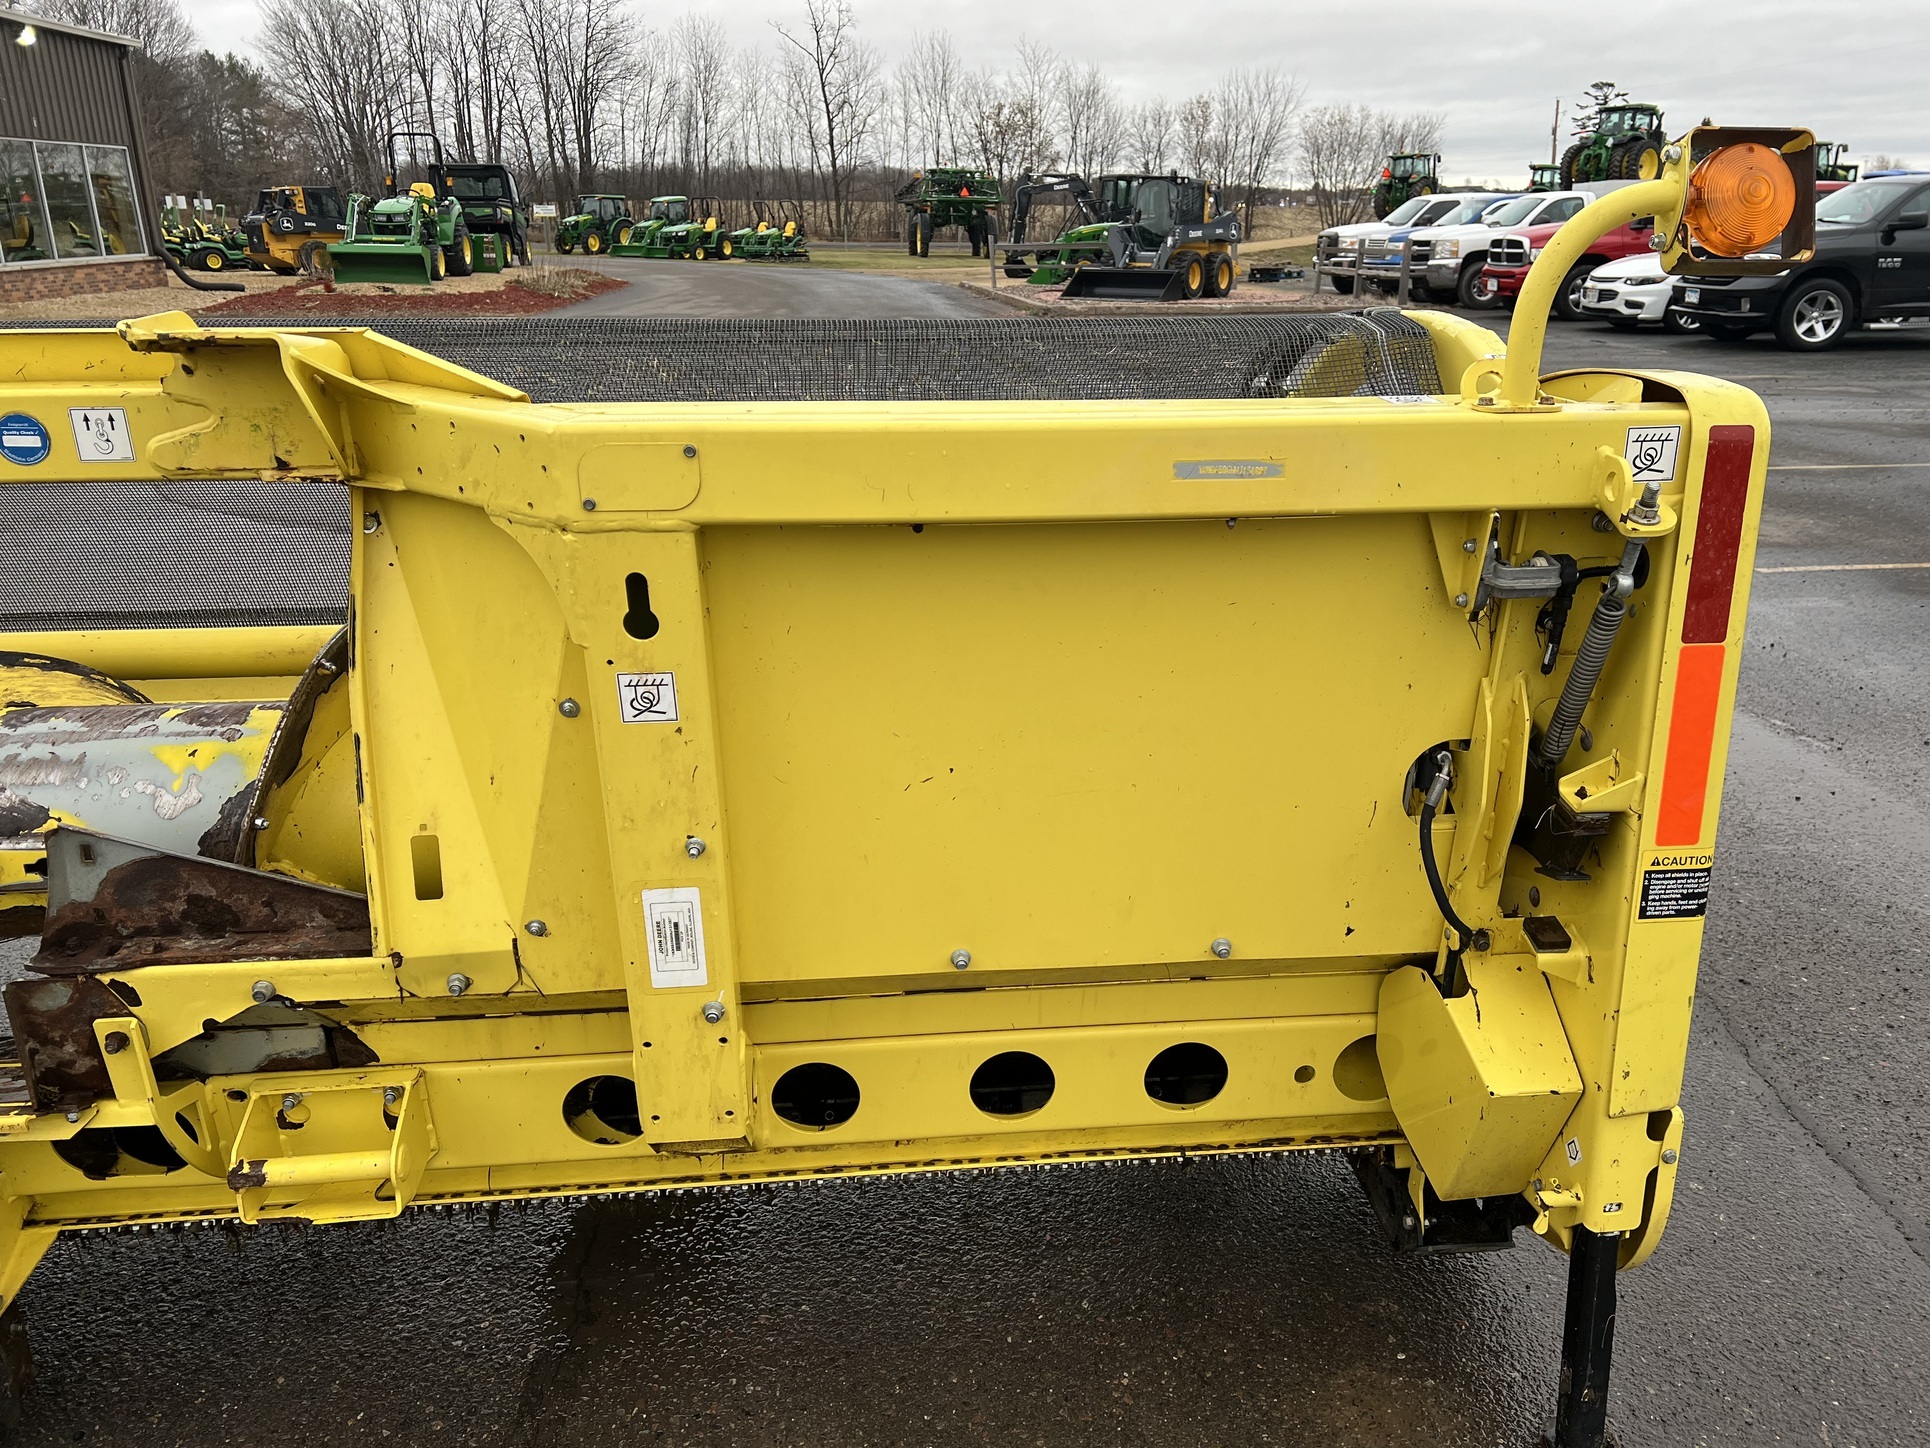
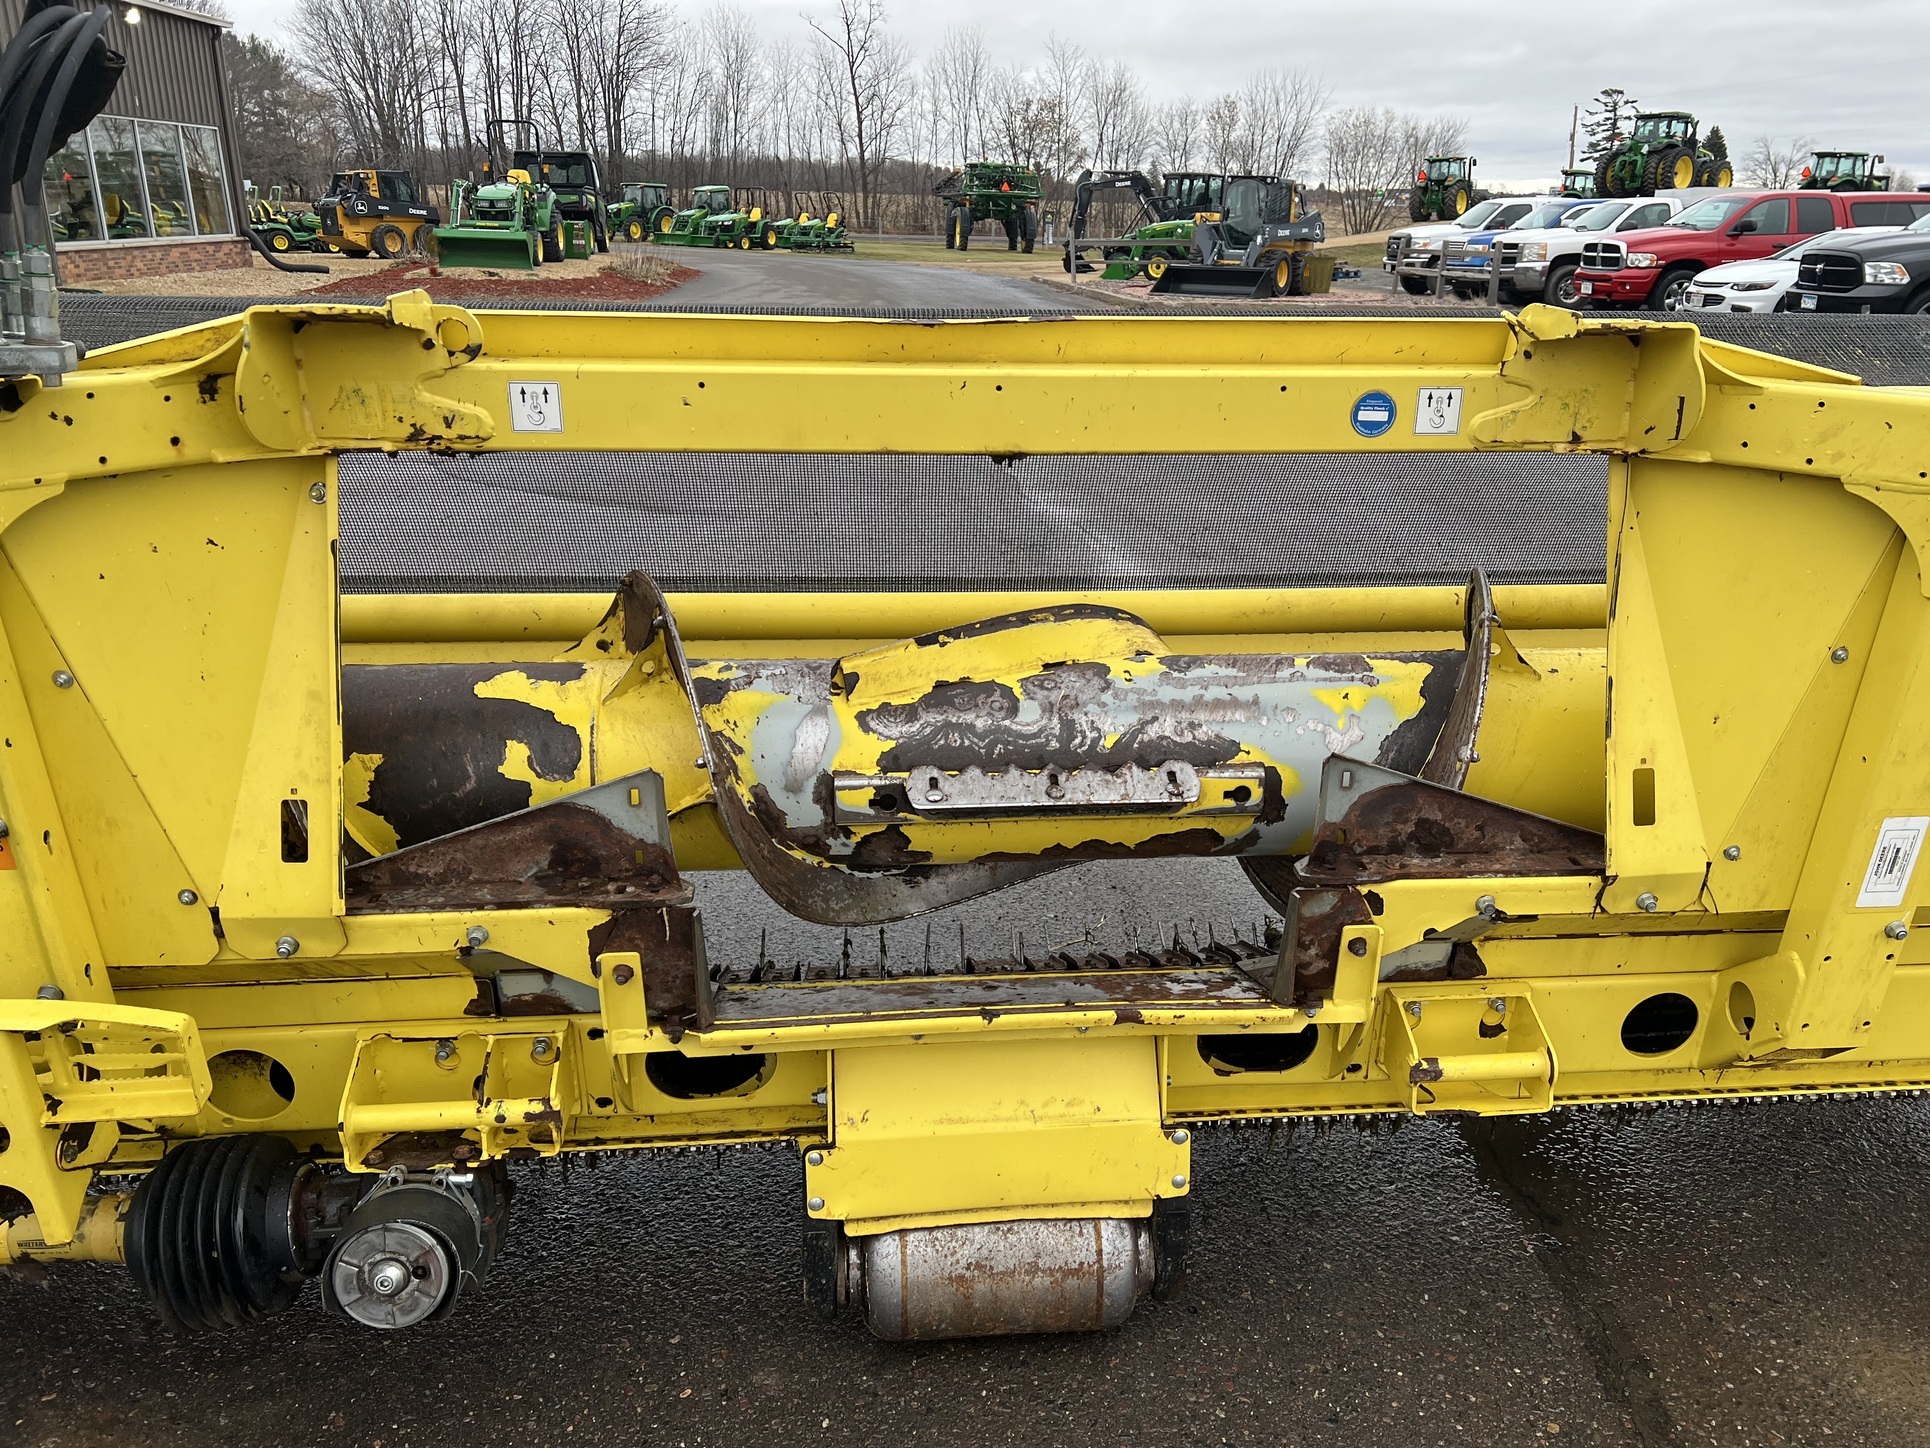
trash can: none [1220,253,1256,294] -> present [1302,253,1337,293]

